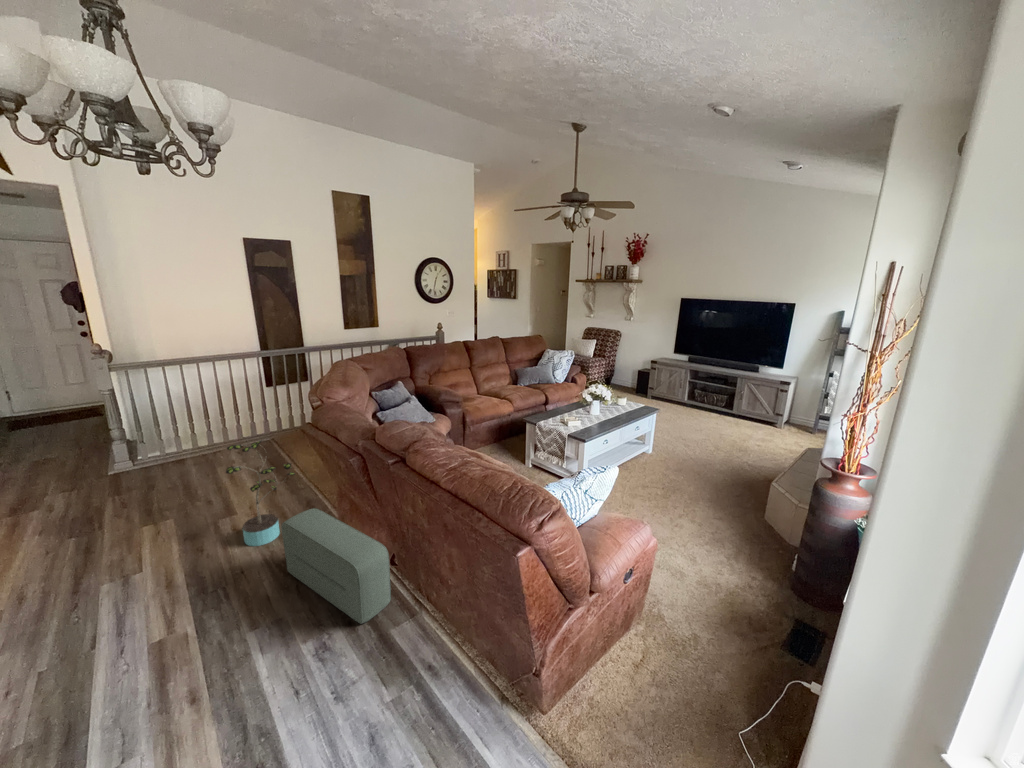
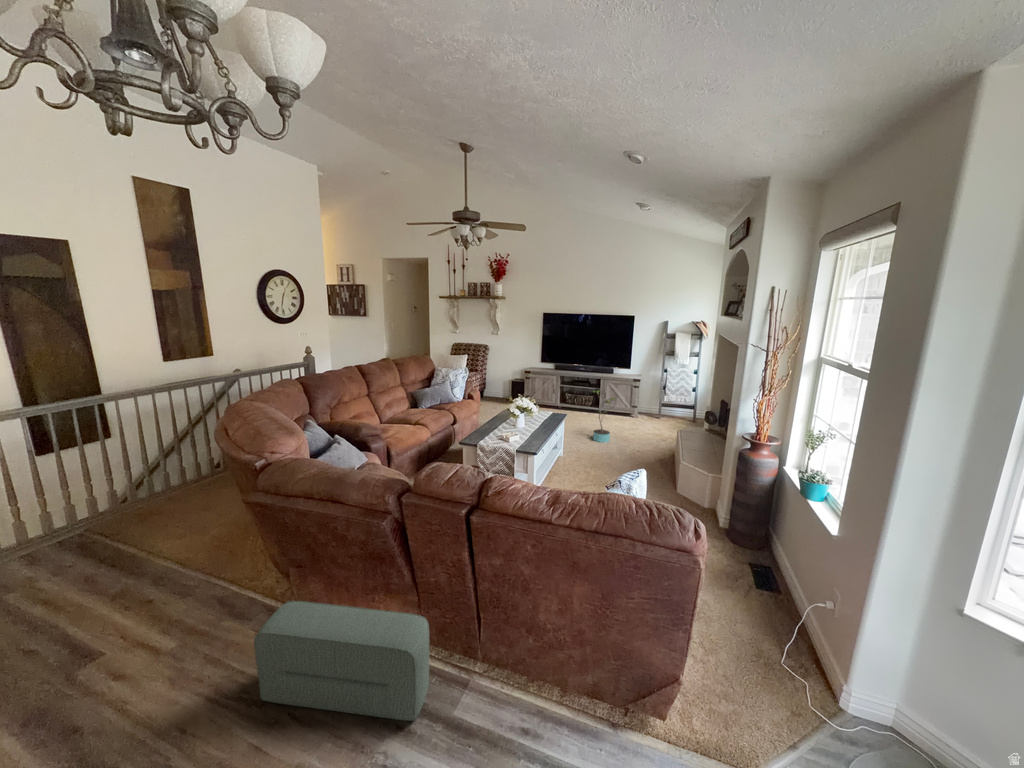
potted plant: present [226,441,295,546] -> present [592,390,616,442]

